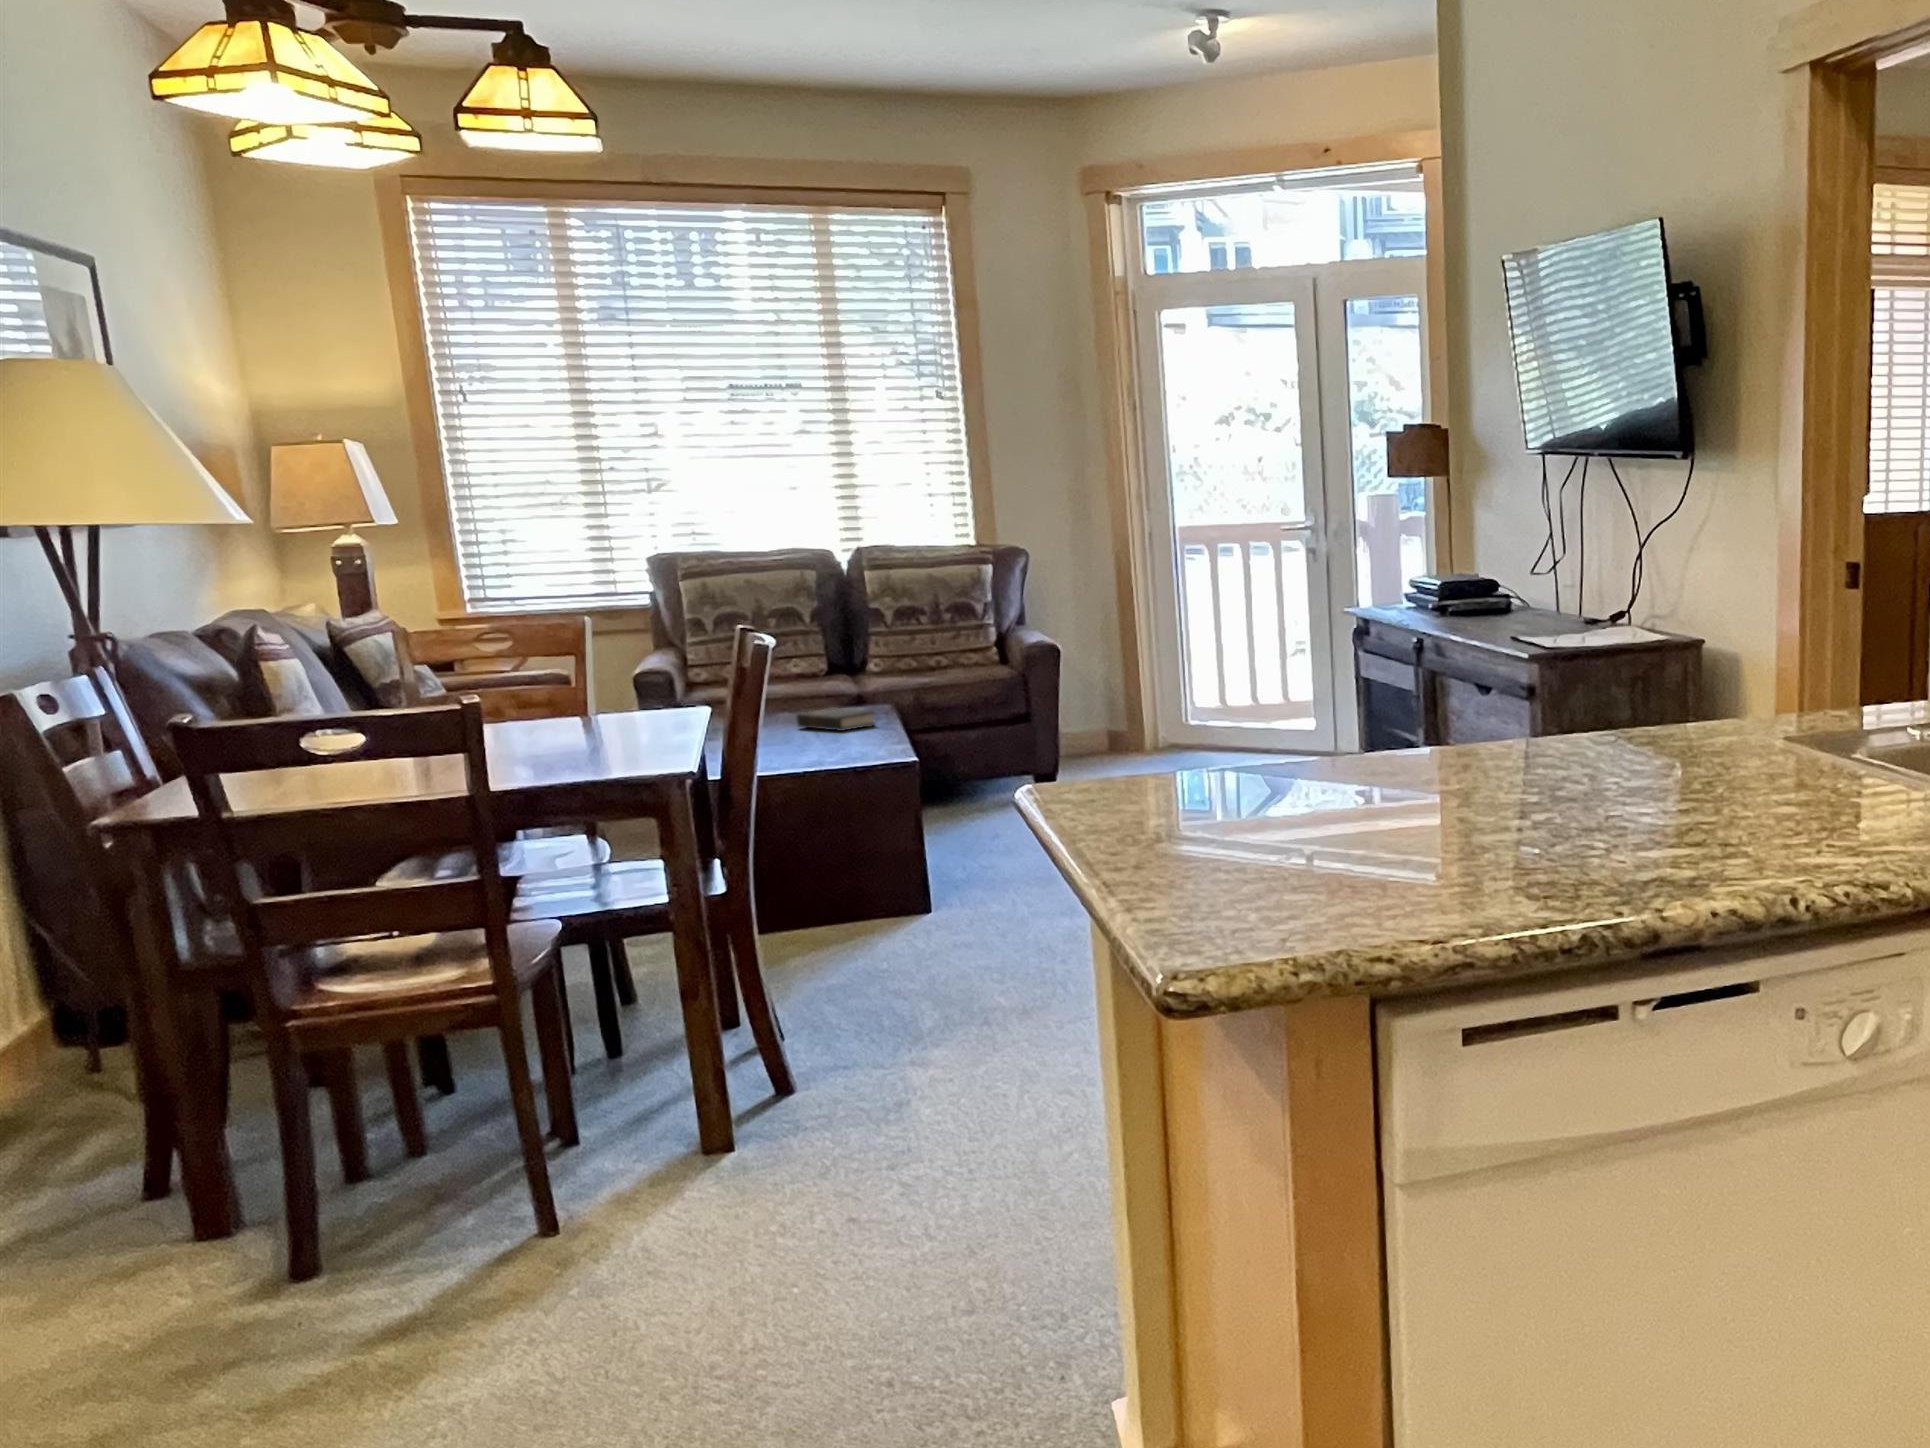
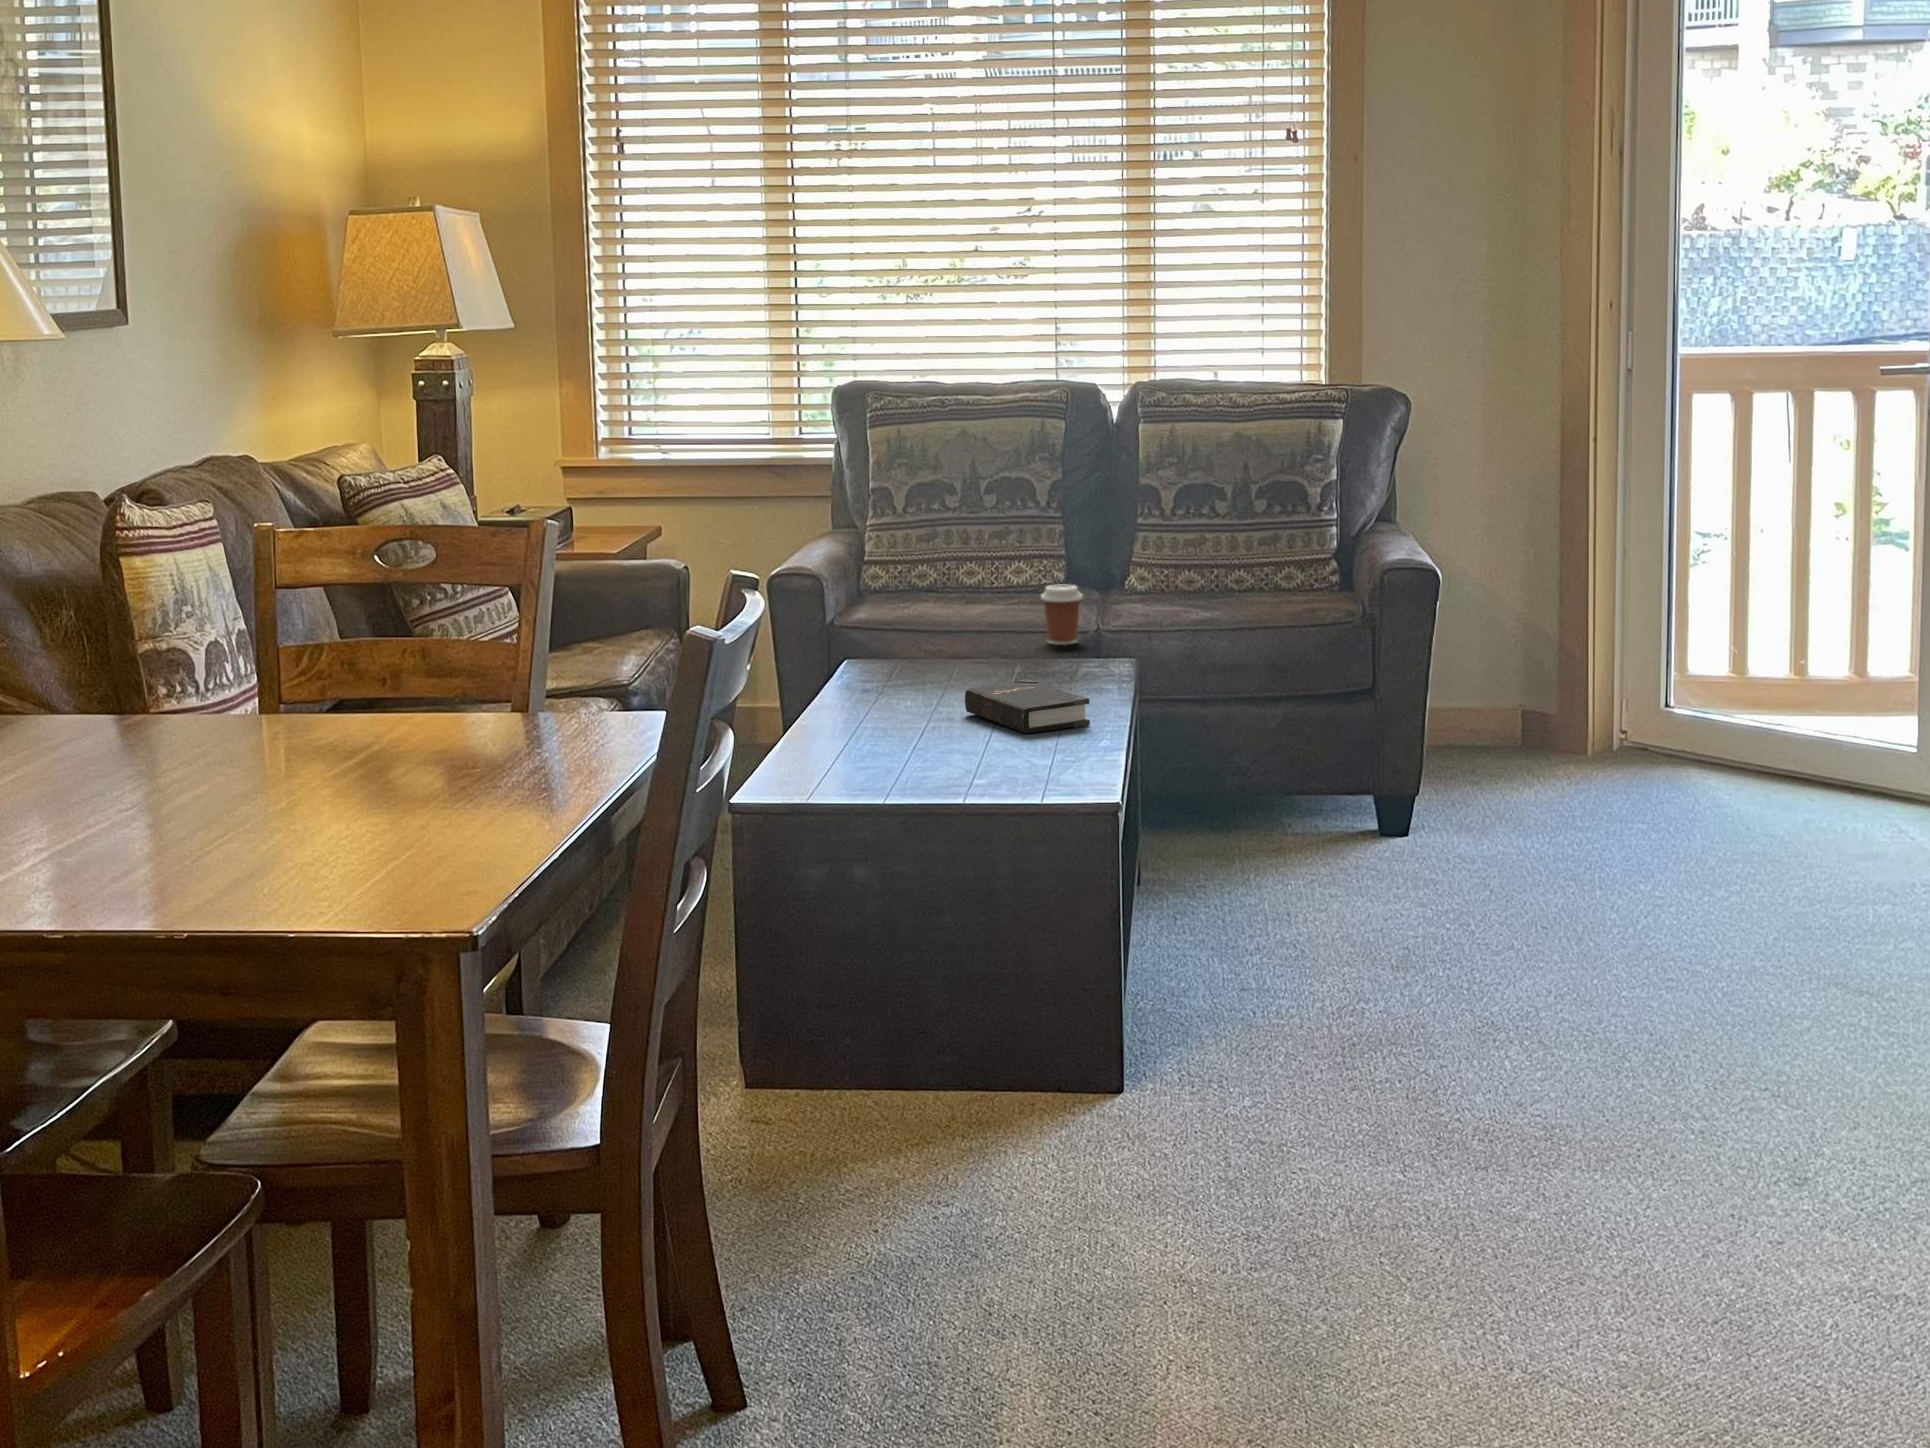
coffee cup: none [820,666,847,701] -> present [1041,585,1083,645]

